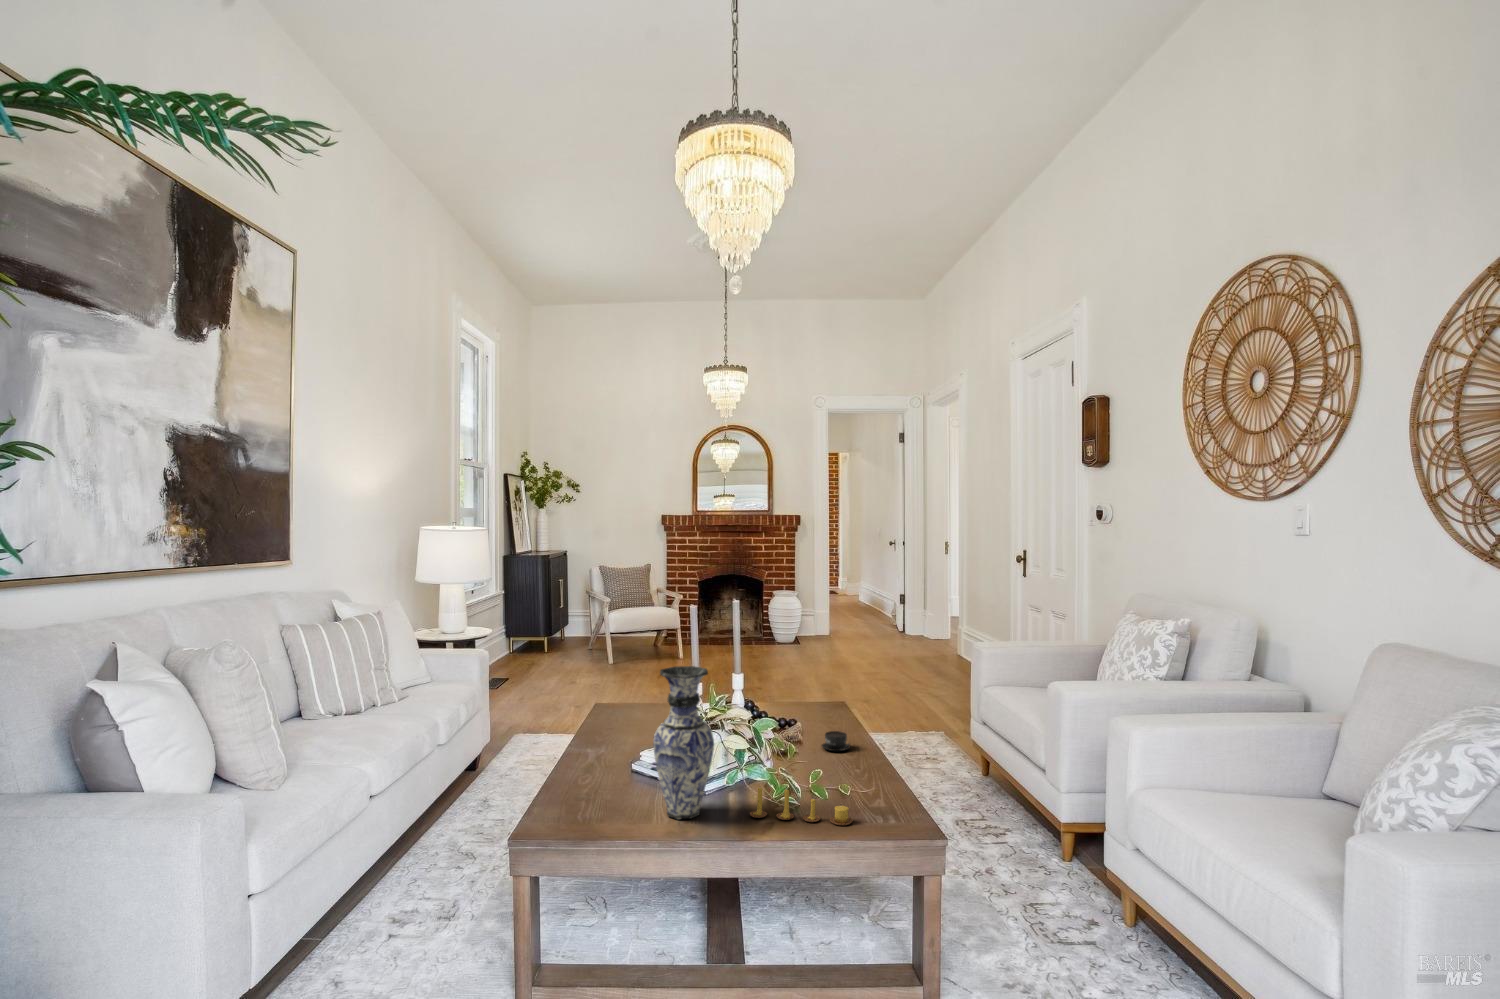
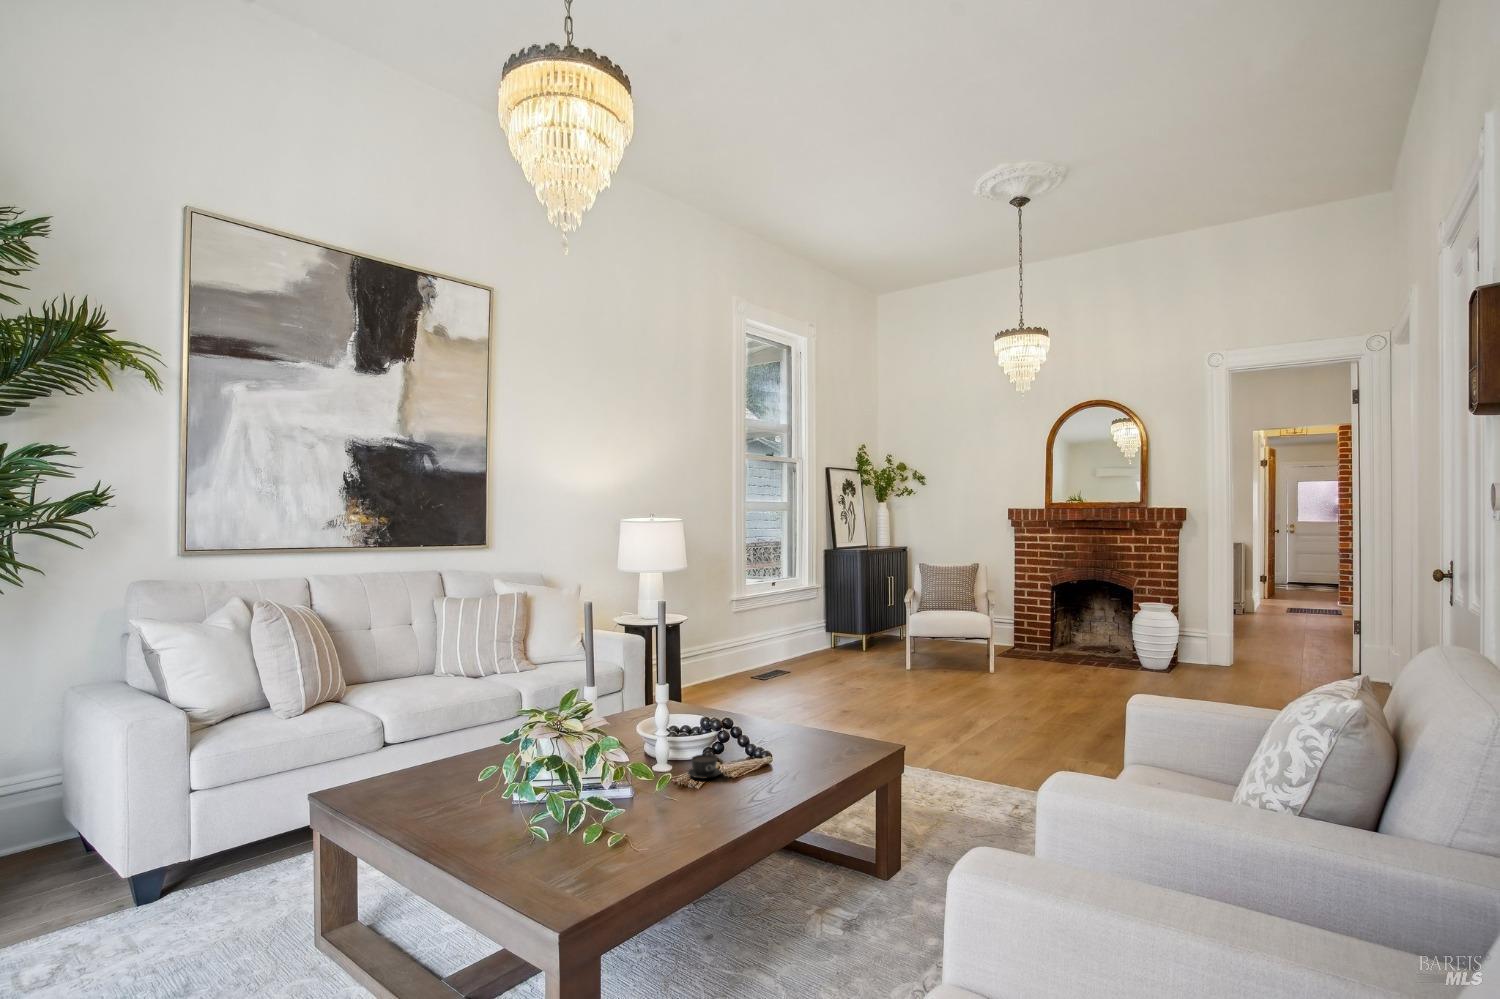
vase: present [653,666,714,819] -> none [401,651,468,801]
candle: present [750,787,853,825] -> none [460,782,519,843]

